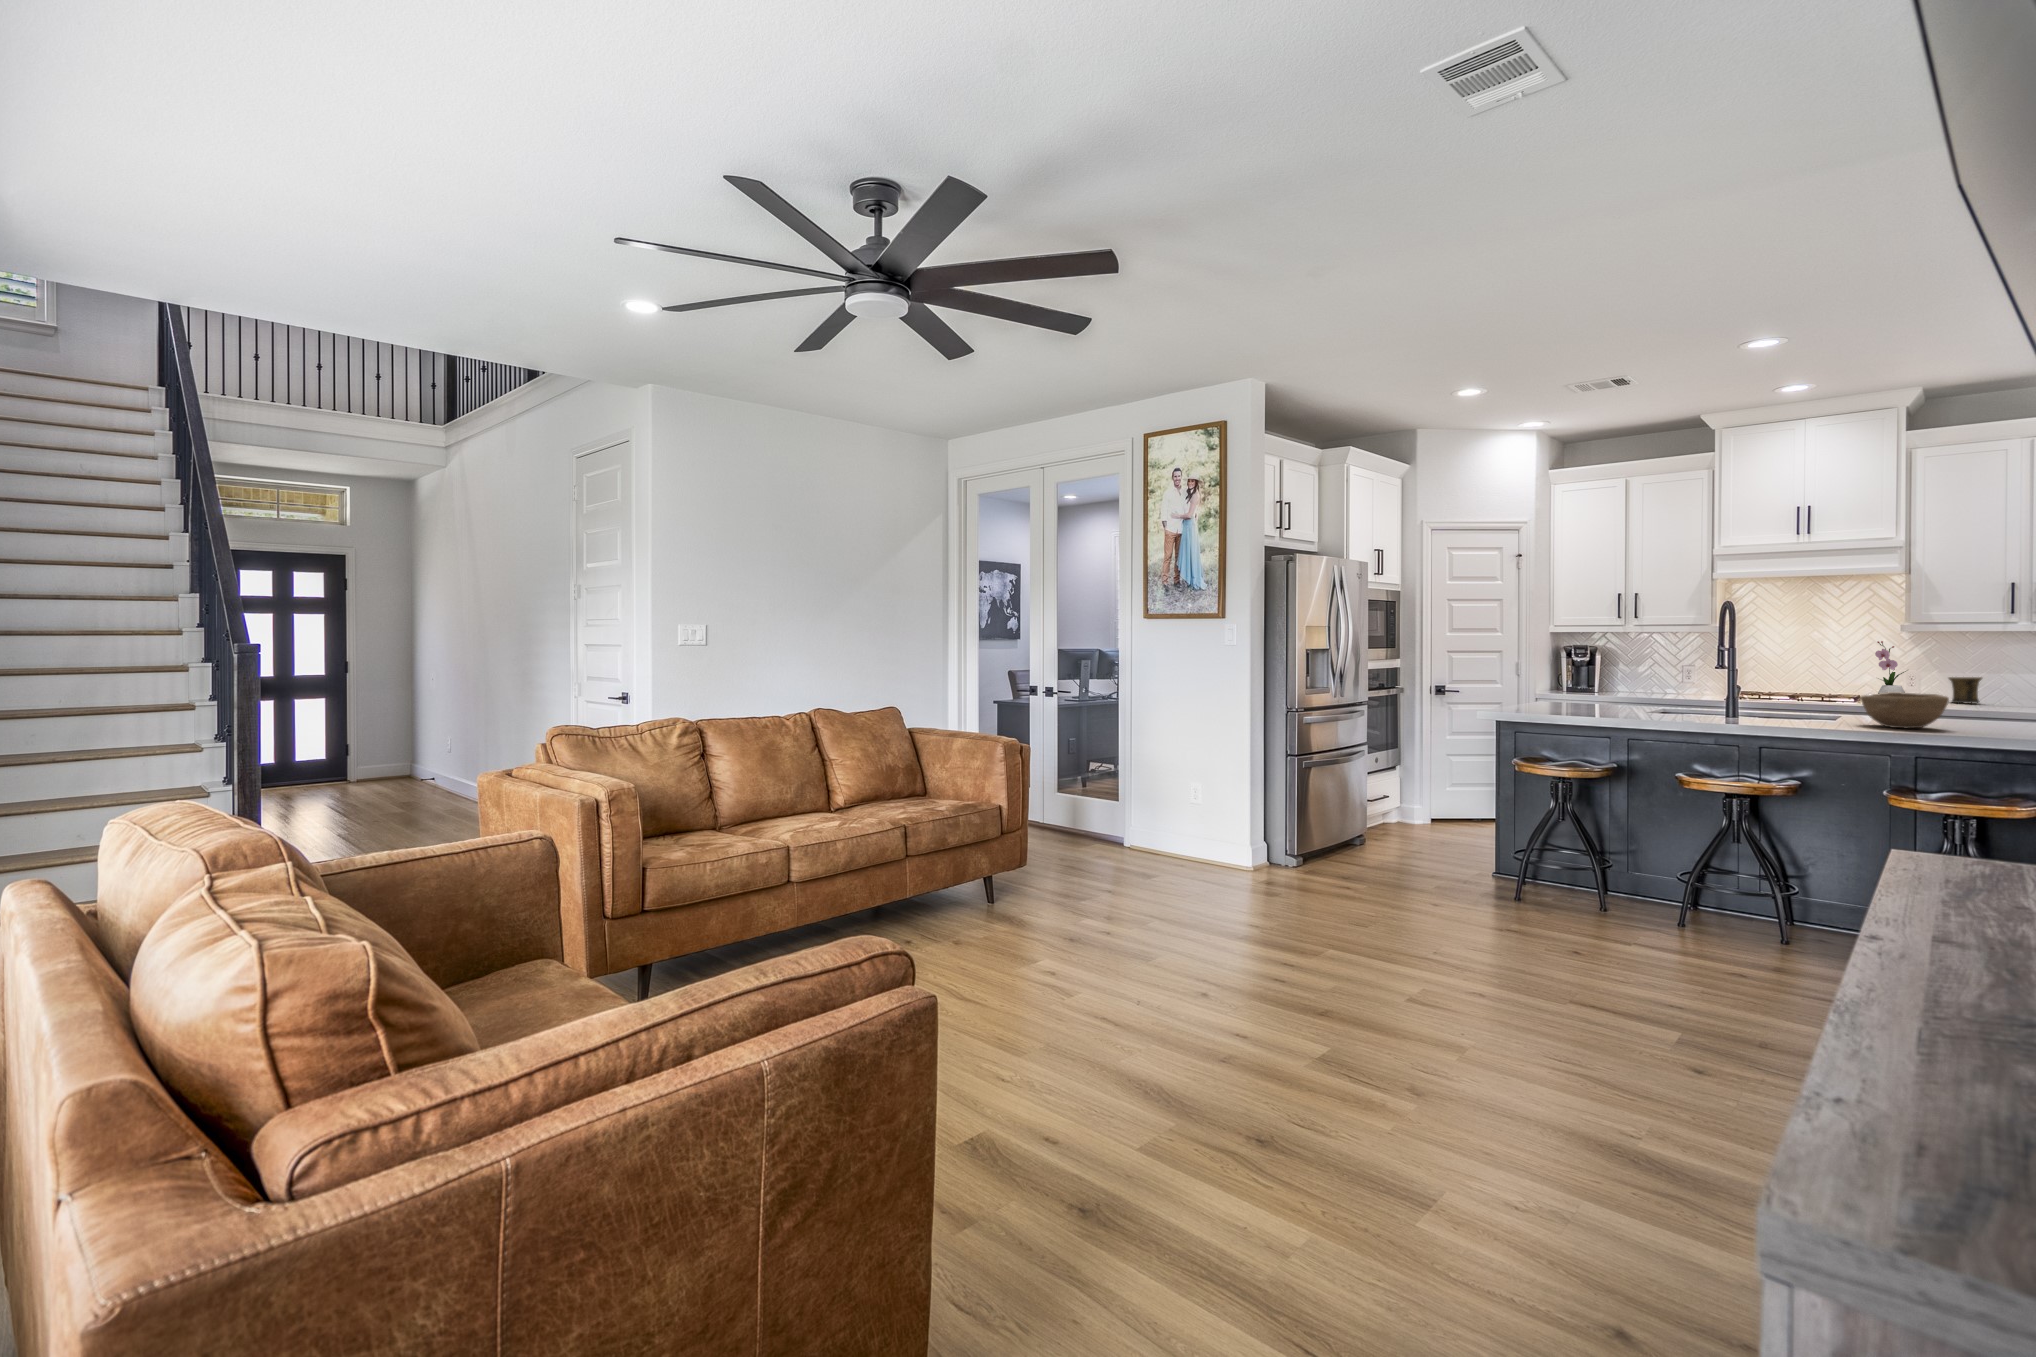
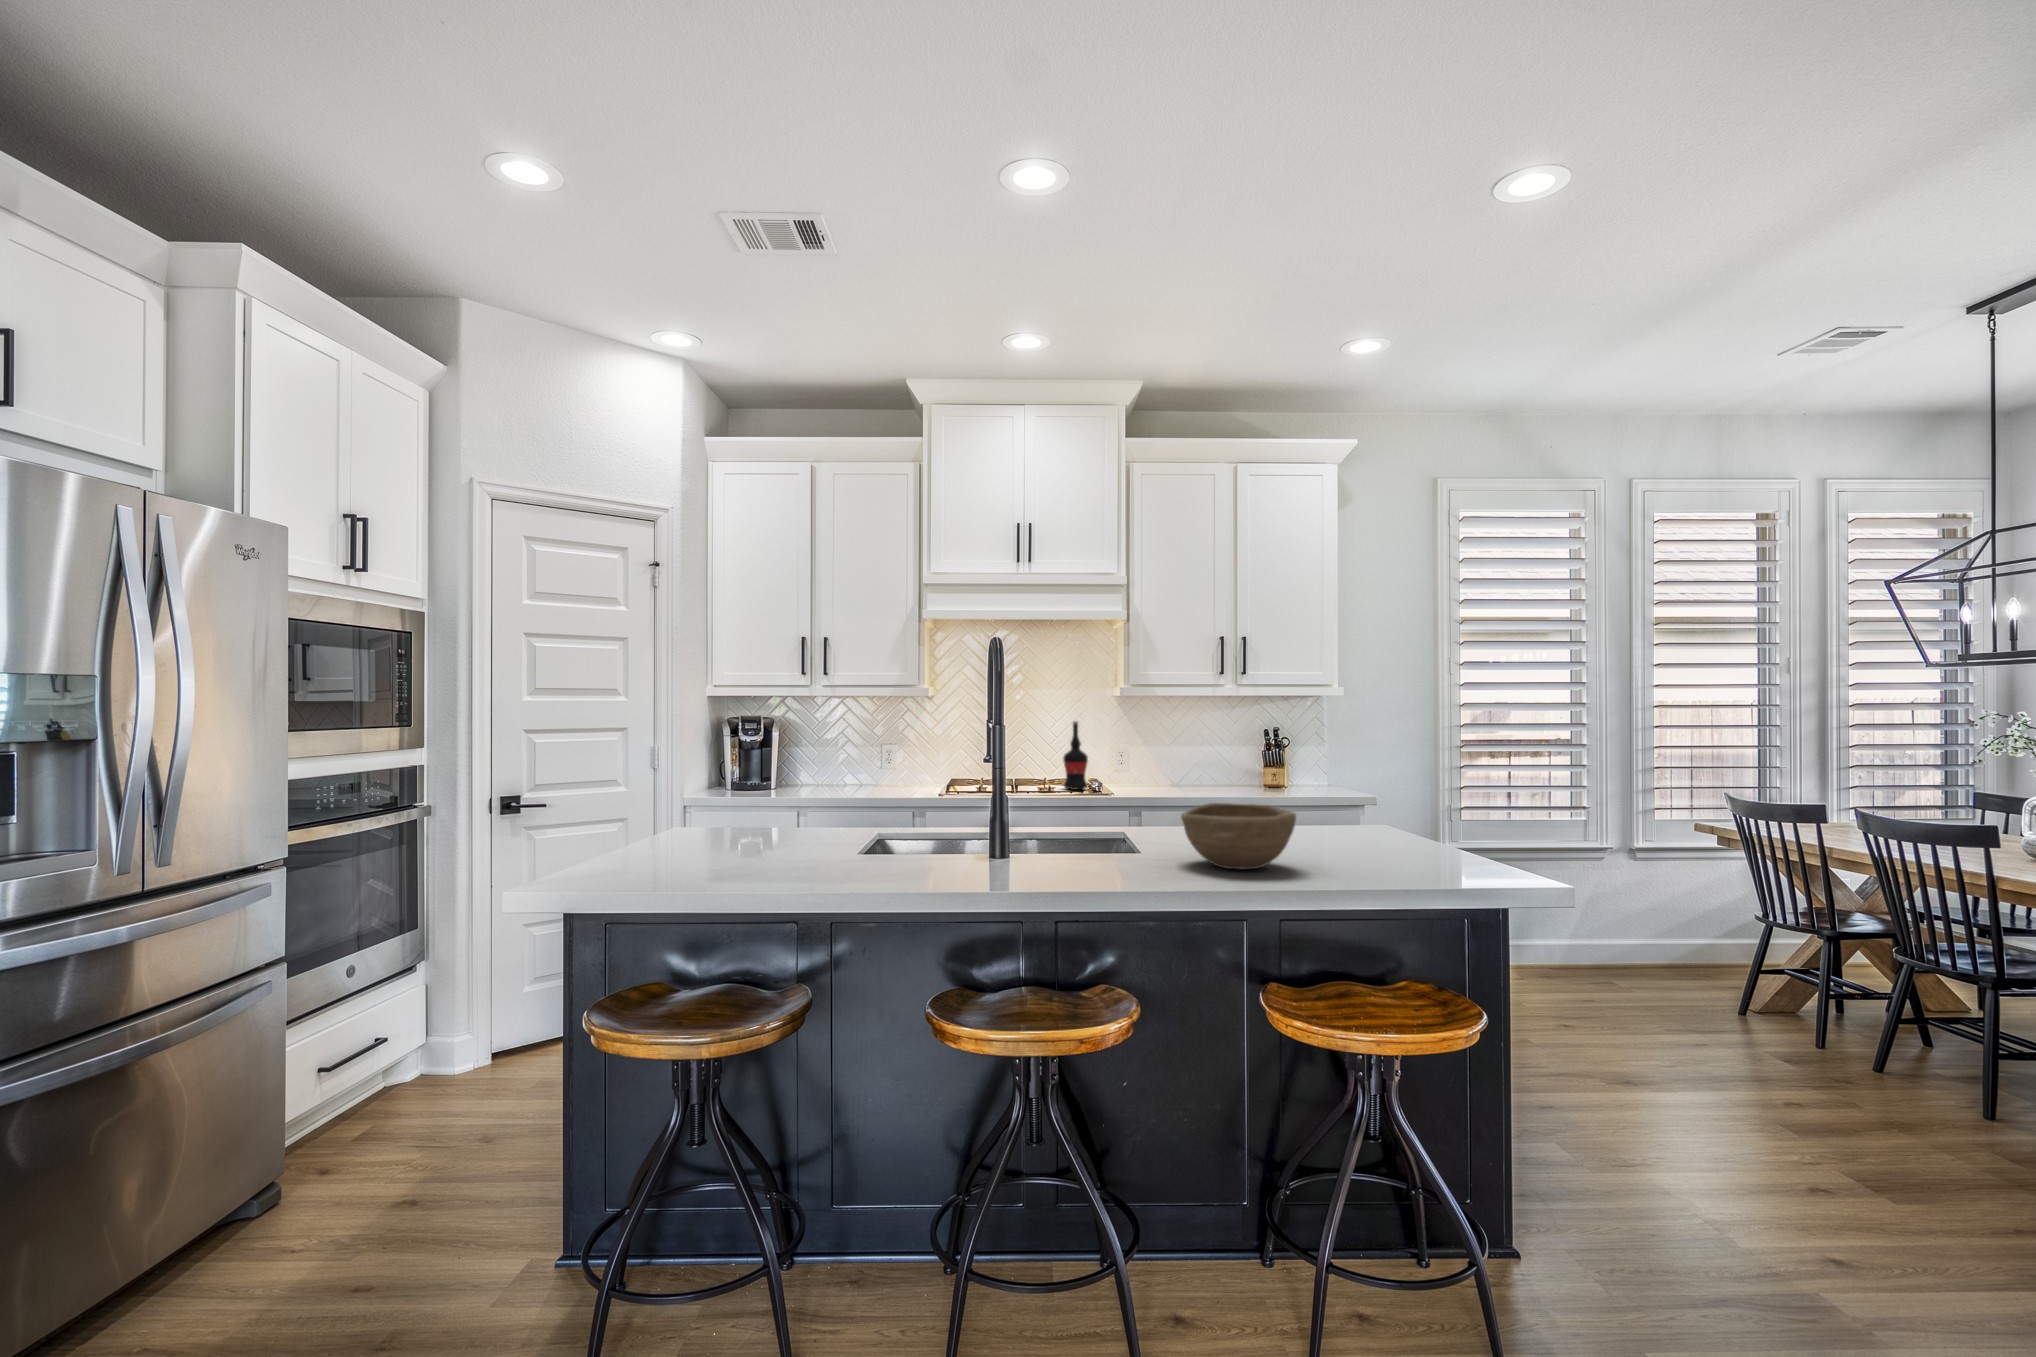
flower arrangement: present [1875,641,1906,694] -> none [1099,711,1132,789]
wine bottle: none [1838,649,1861,699] -> present [1063,721,1088,790]
mug: present [1949,677,1982,704] -> none [1167,756,1199,790]

